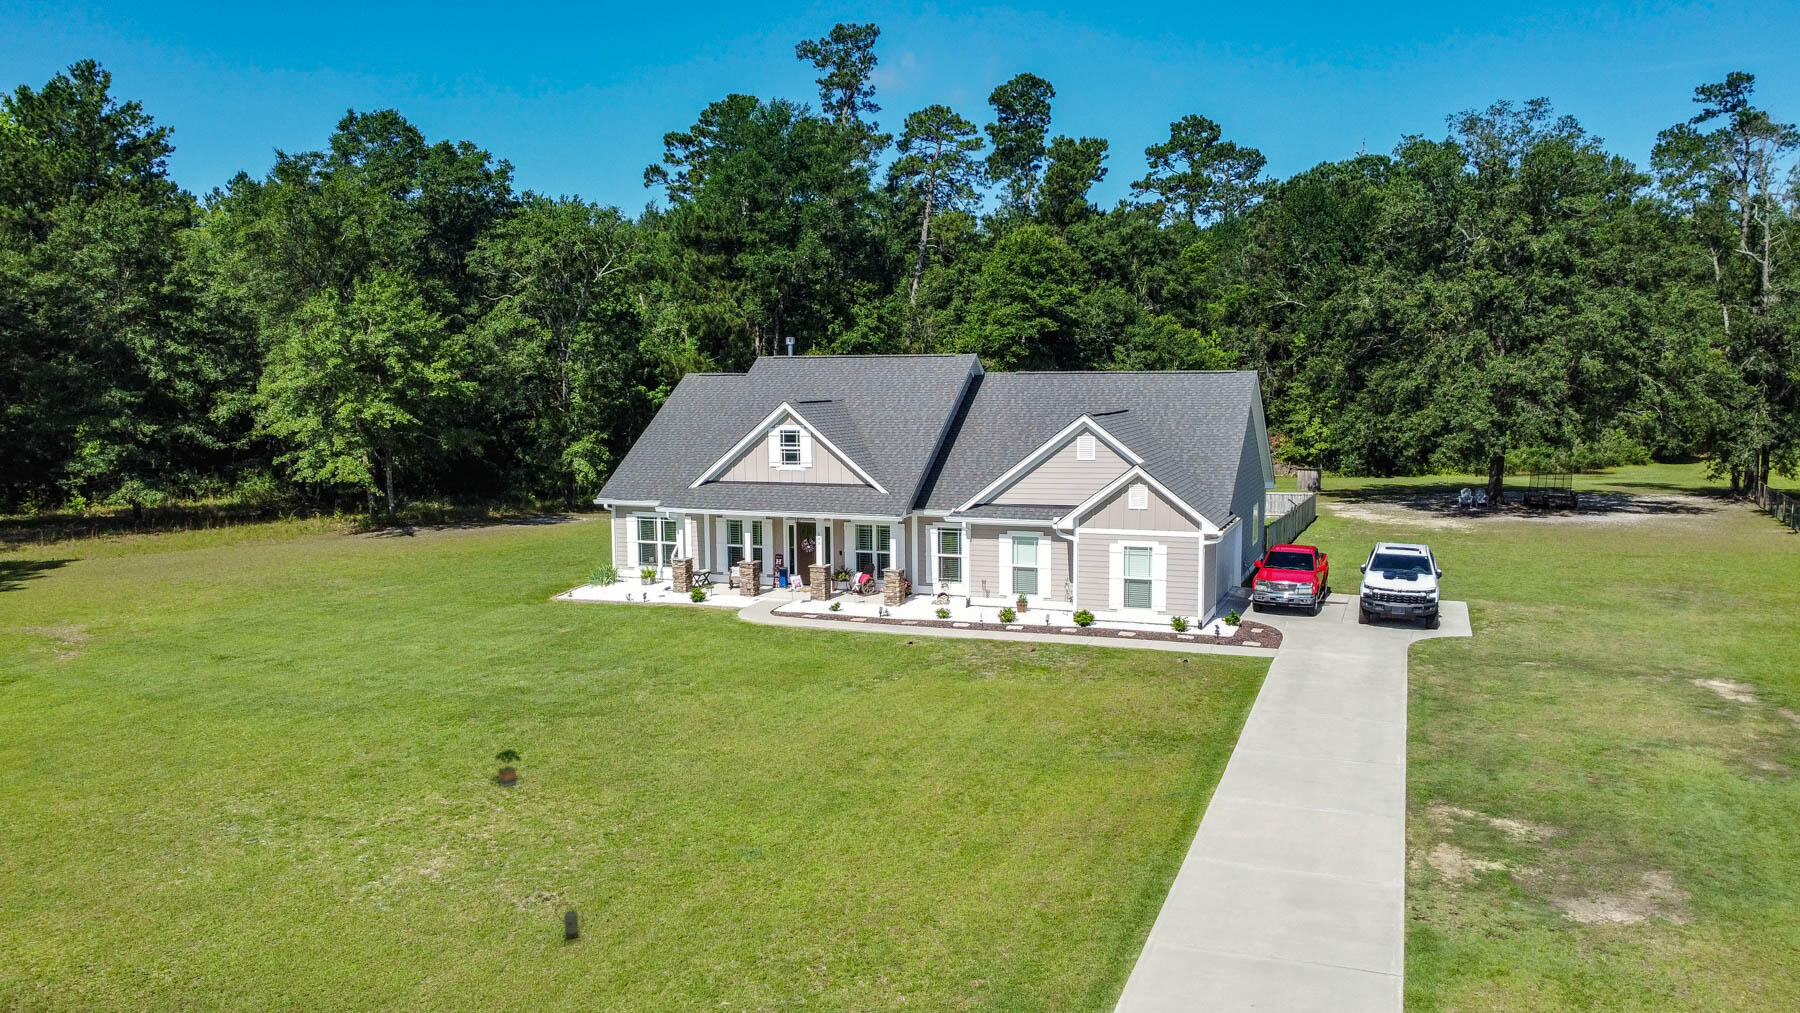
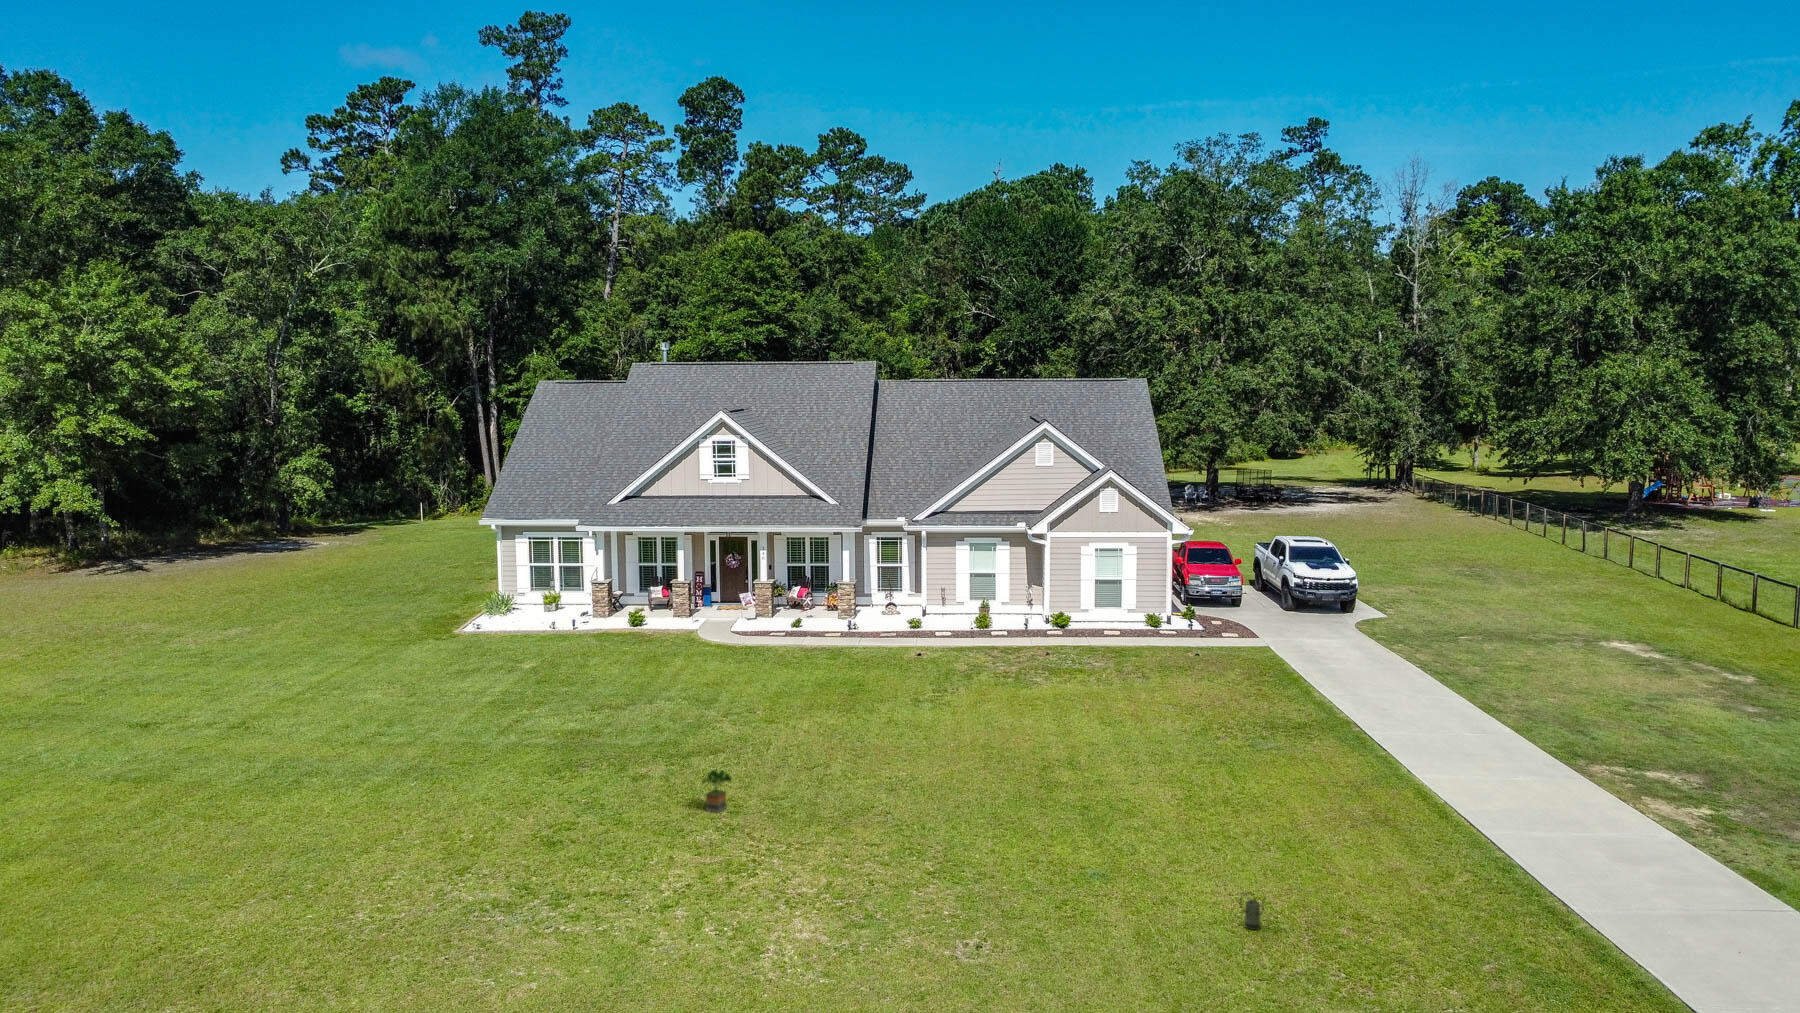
watering can: present [557,905,586,939] -> present [1240,892,1265,930]

